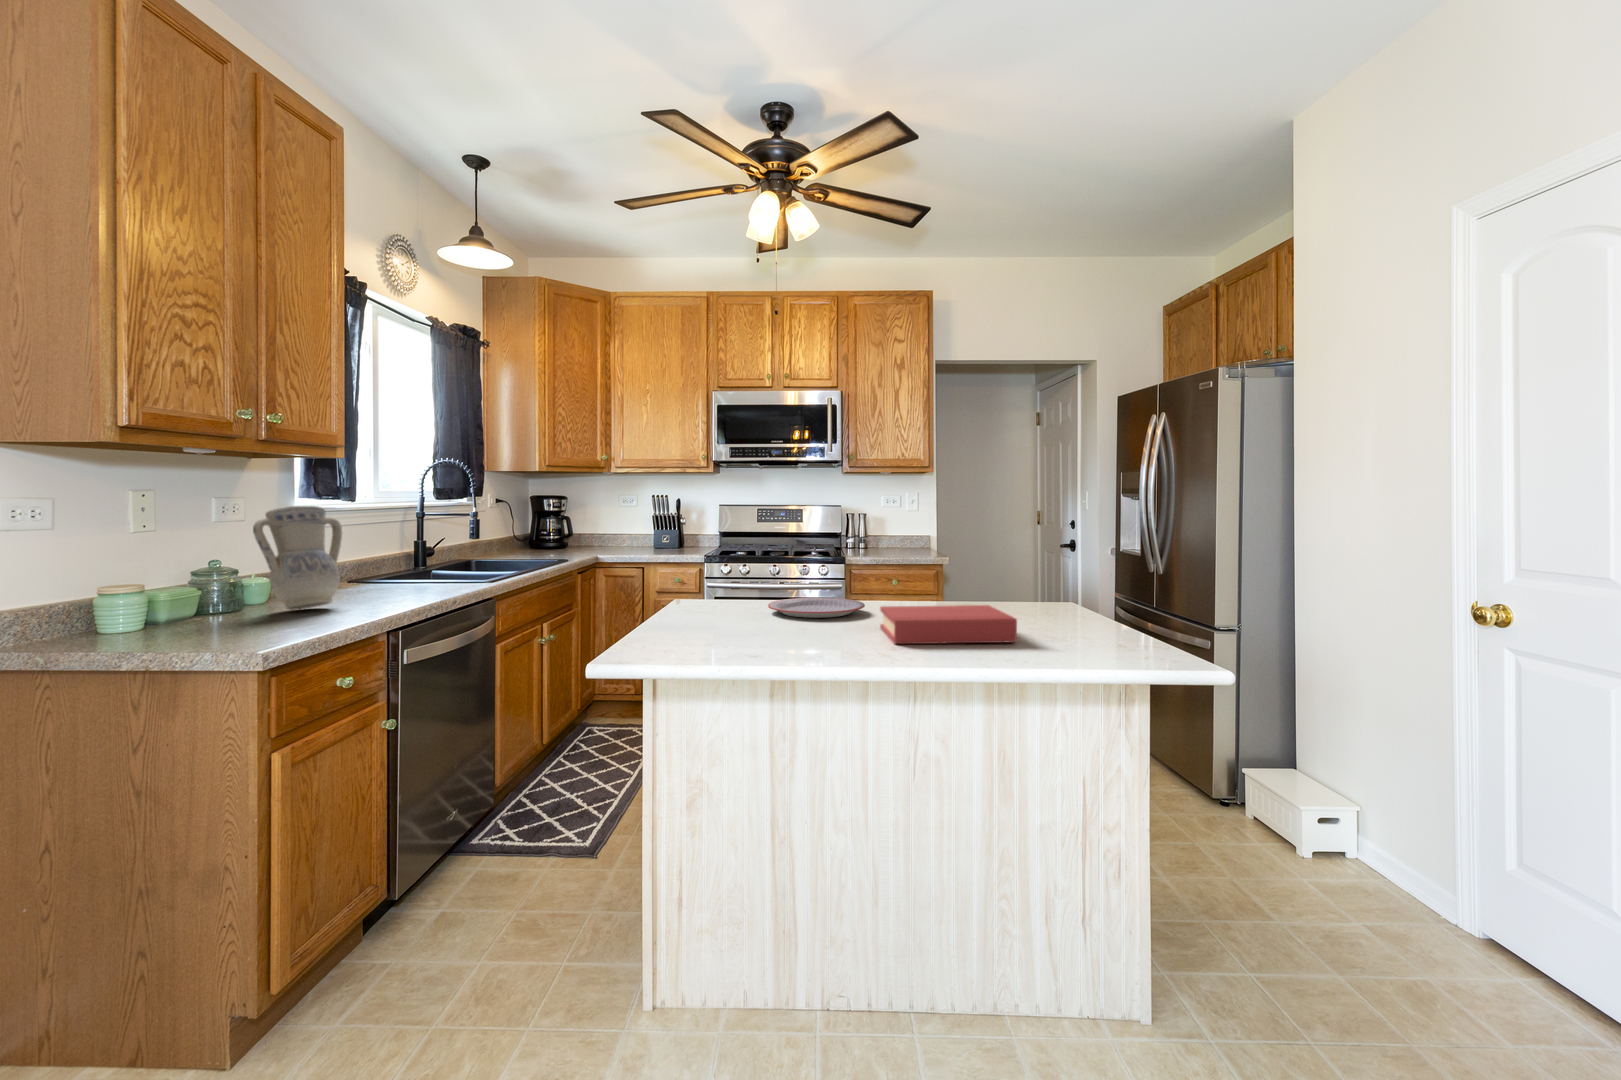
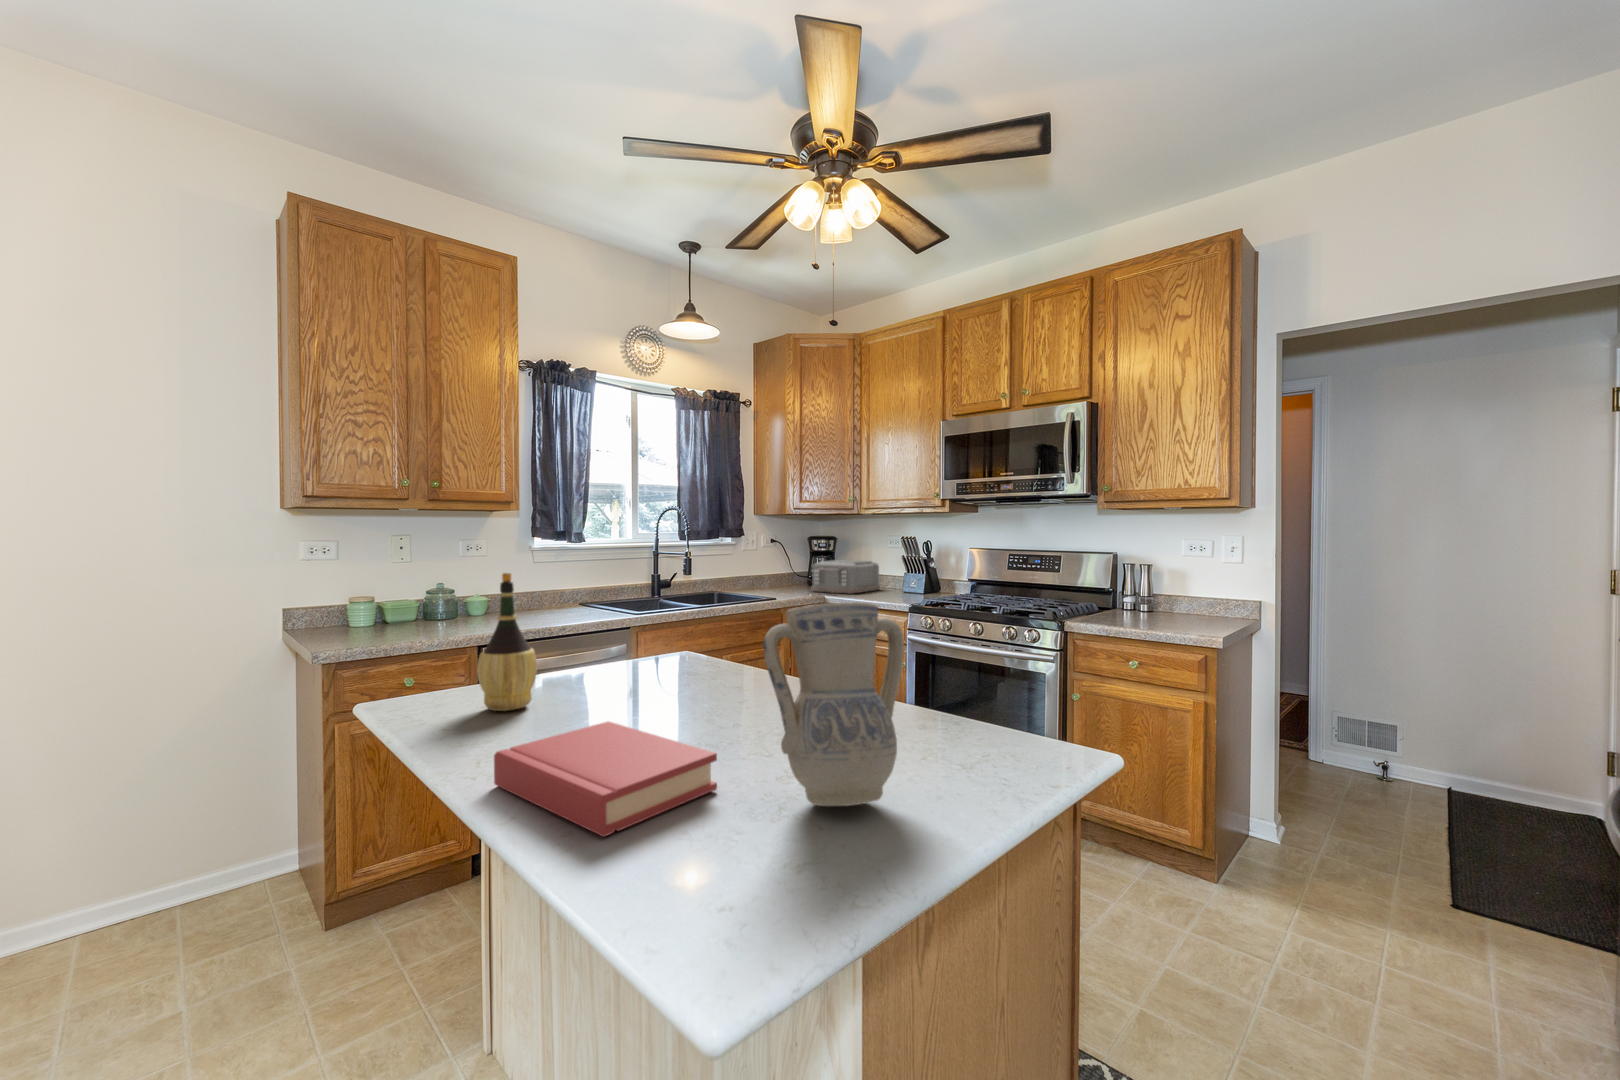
vase: present [253,506,342,610] -> present [763,602,904,806]
wine bottle: none [696,508,744,627] -> present [477,573,537,711]
toaster: none [567,521,629,553] -> present [811,560,880,594]
plate: present [768,598,865,618] -> none [602,683,729,719]

